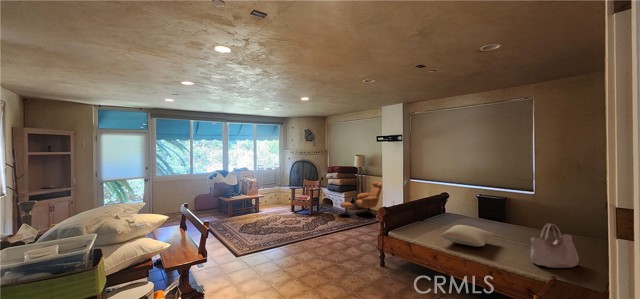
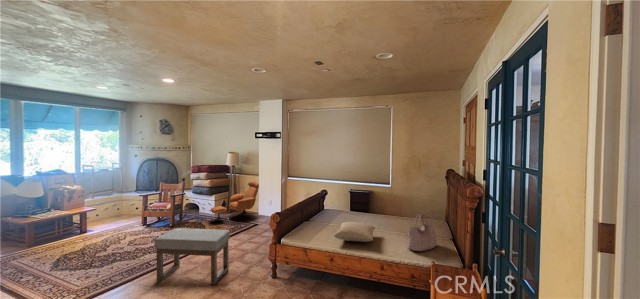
ottoman: none [294,213,347,261] -> present [154,228,230,285]

